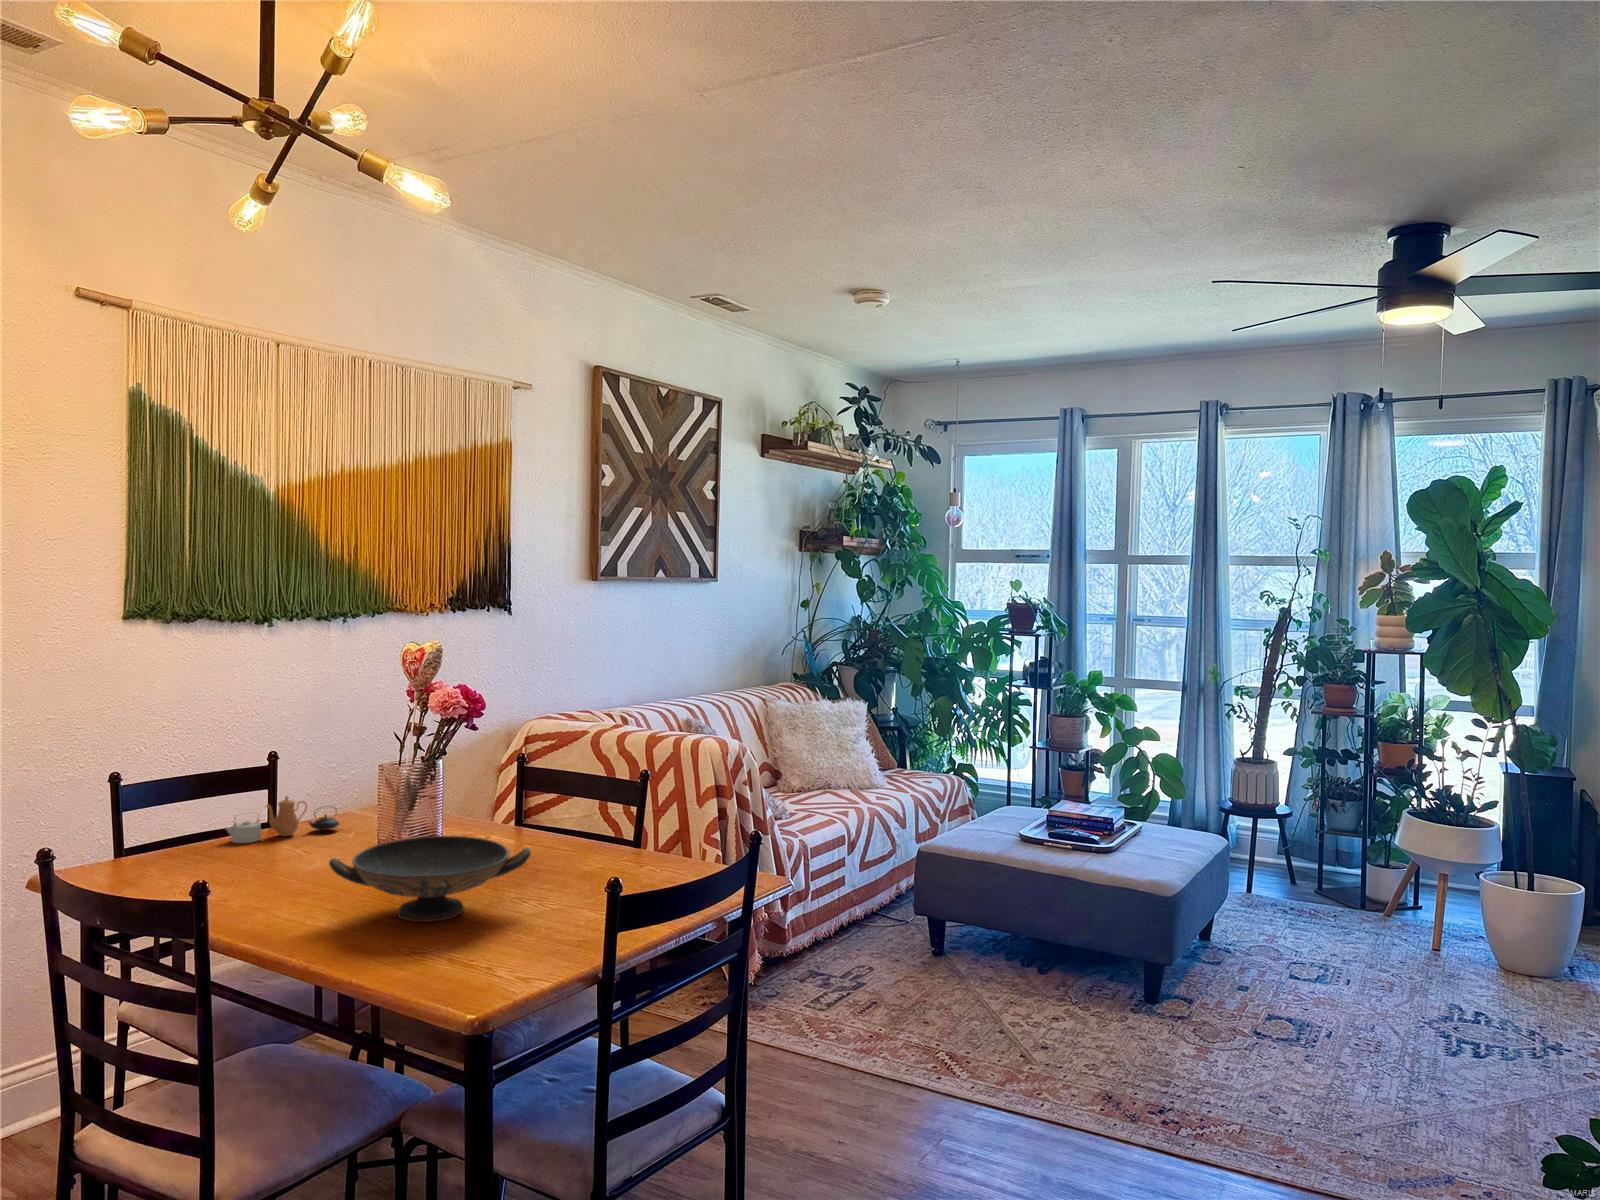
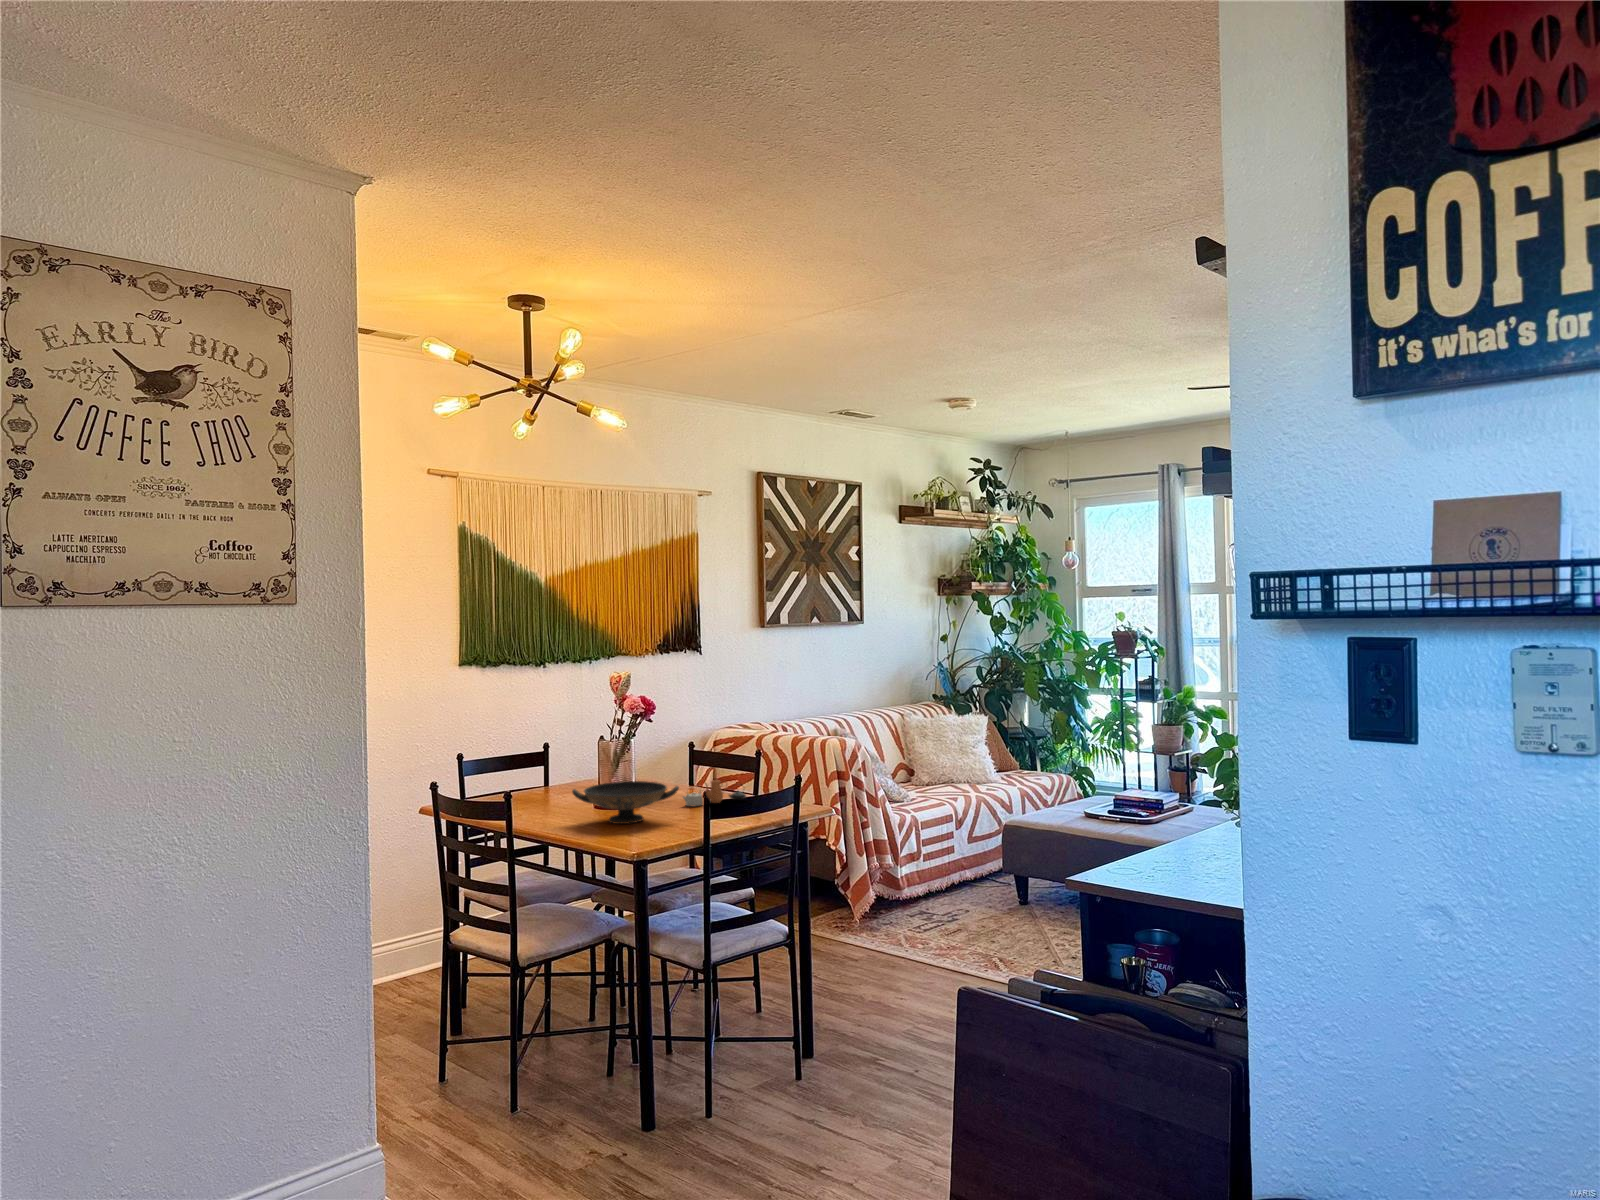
teapot: present [226,796,339,843] -> present [683,778,746,806]

